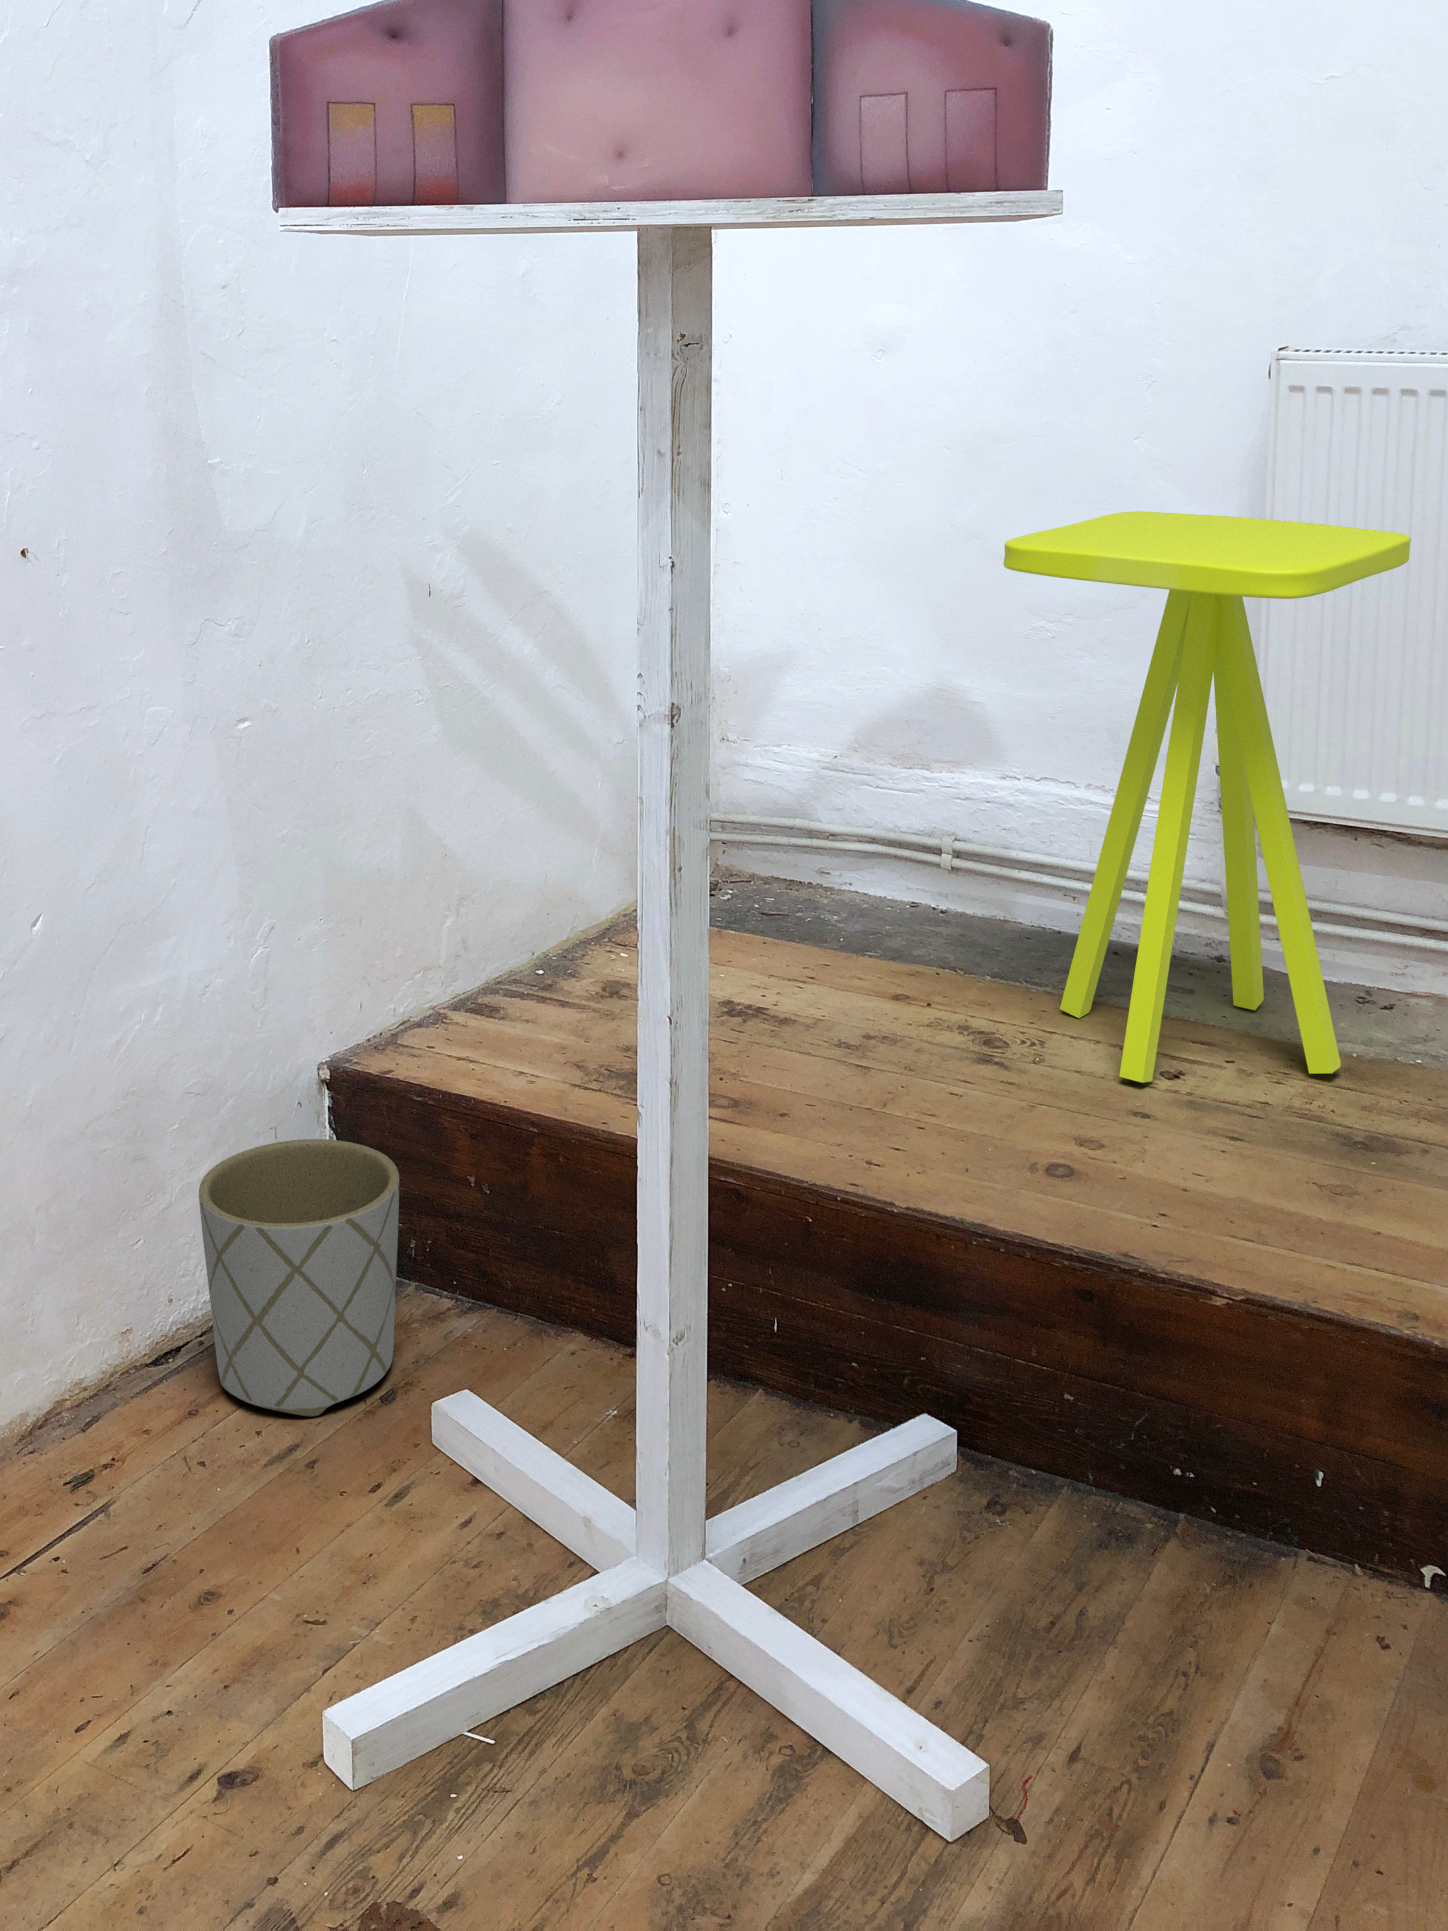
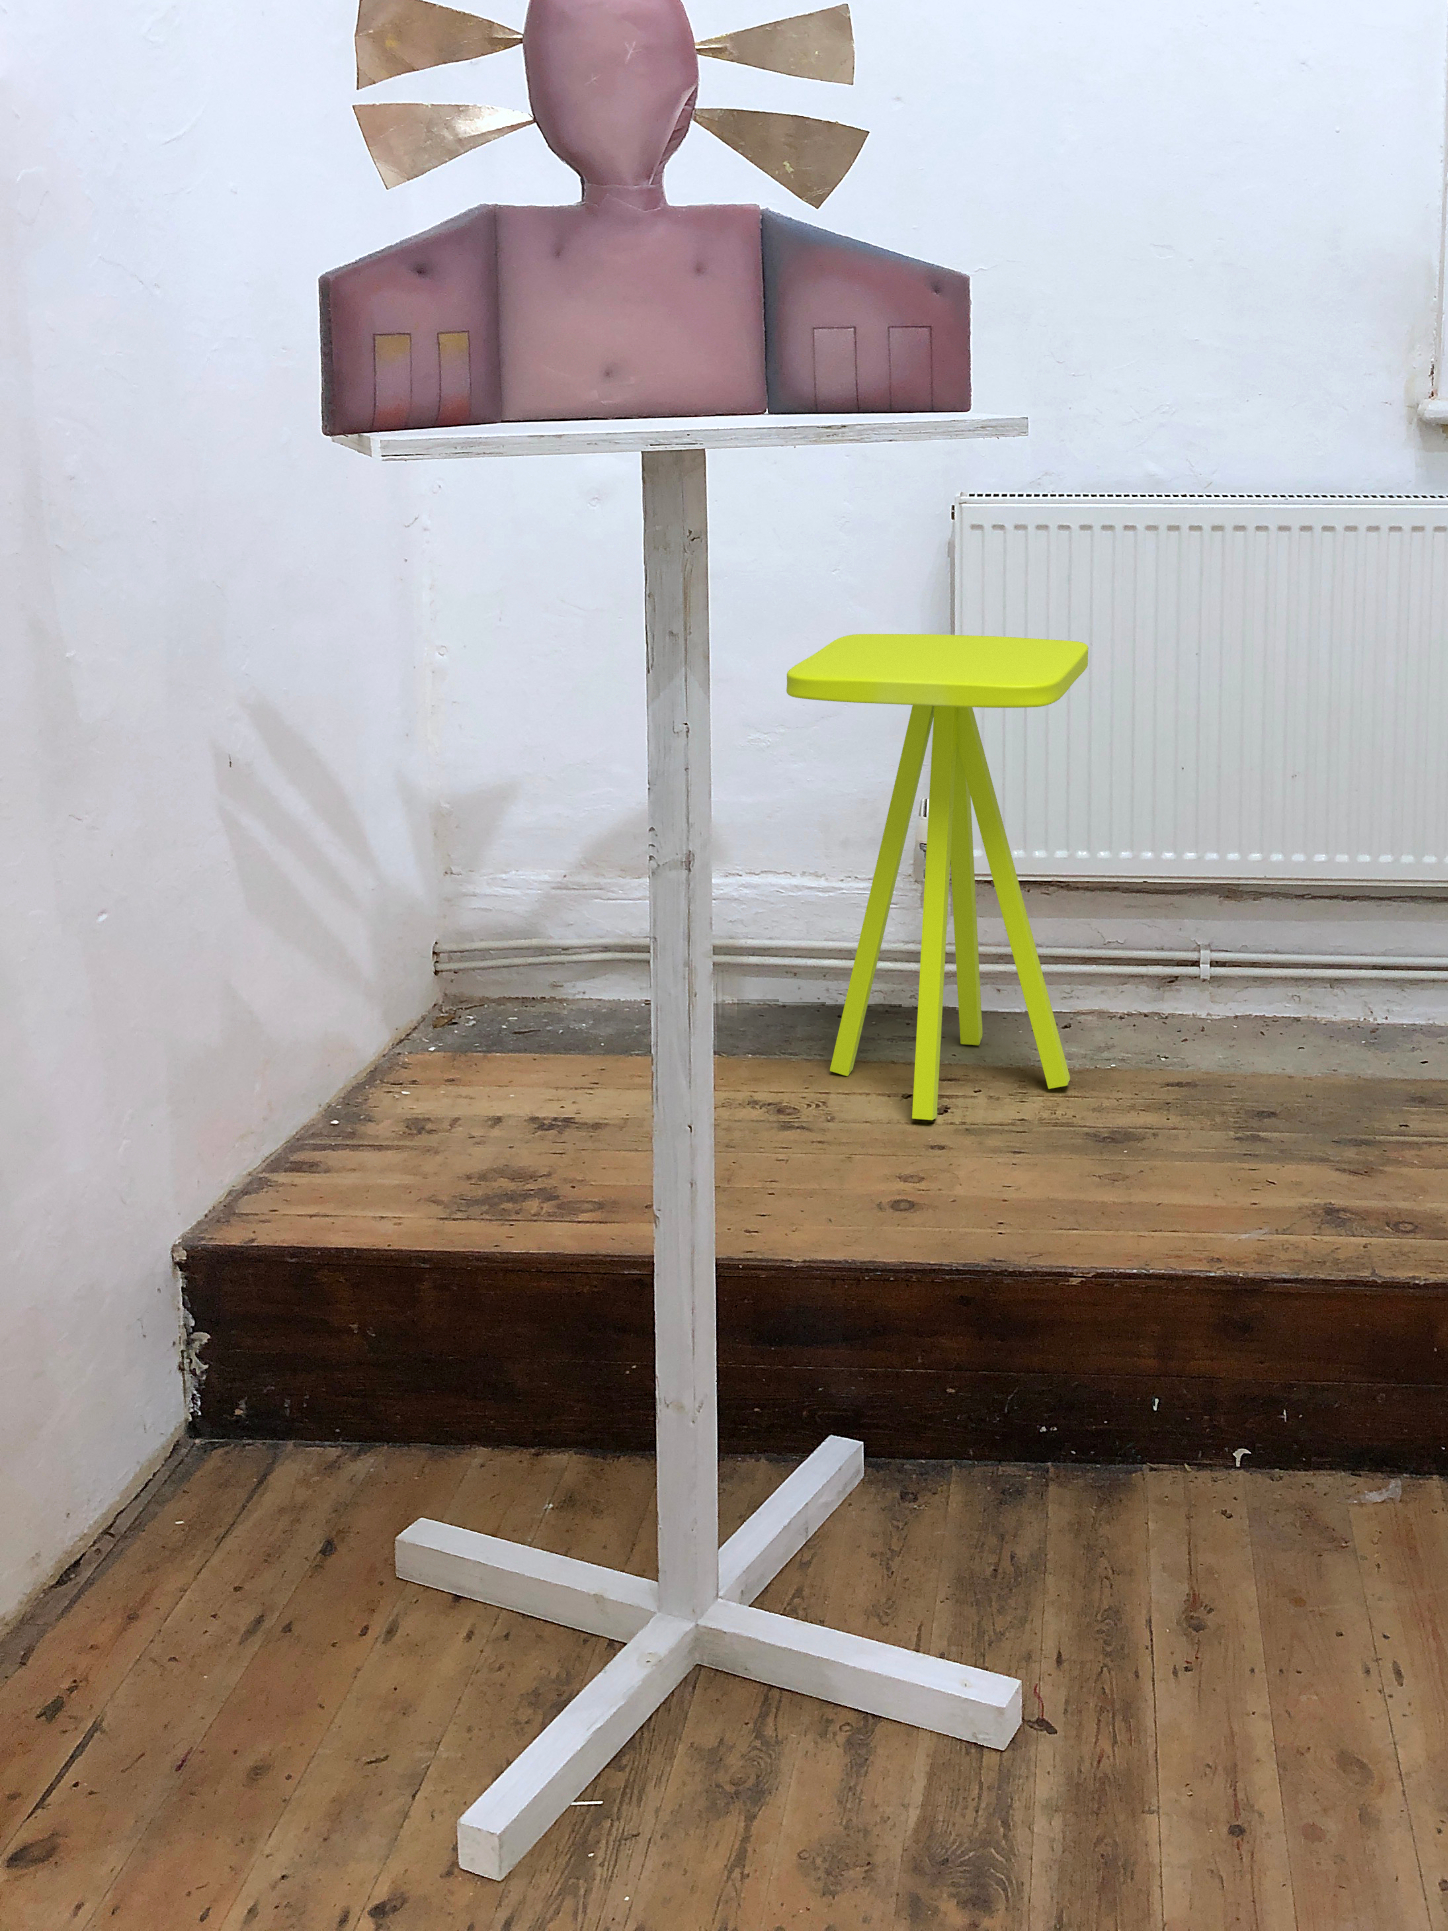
planter: present [199,1139,399,1416] -> none [112,1316,321,1594]

